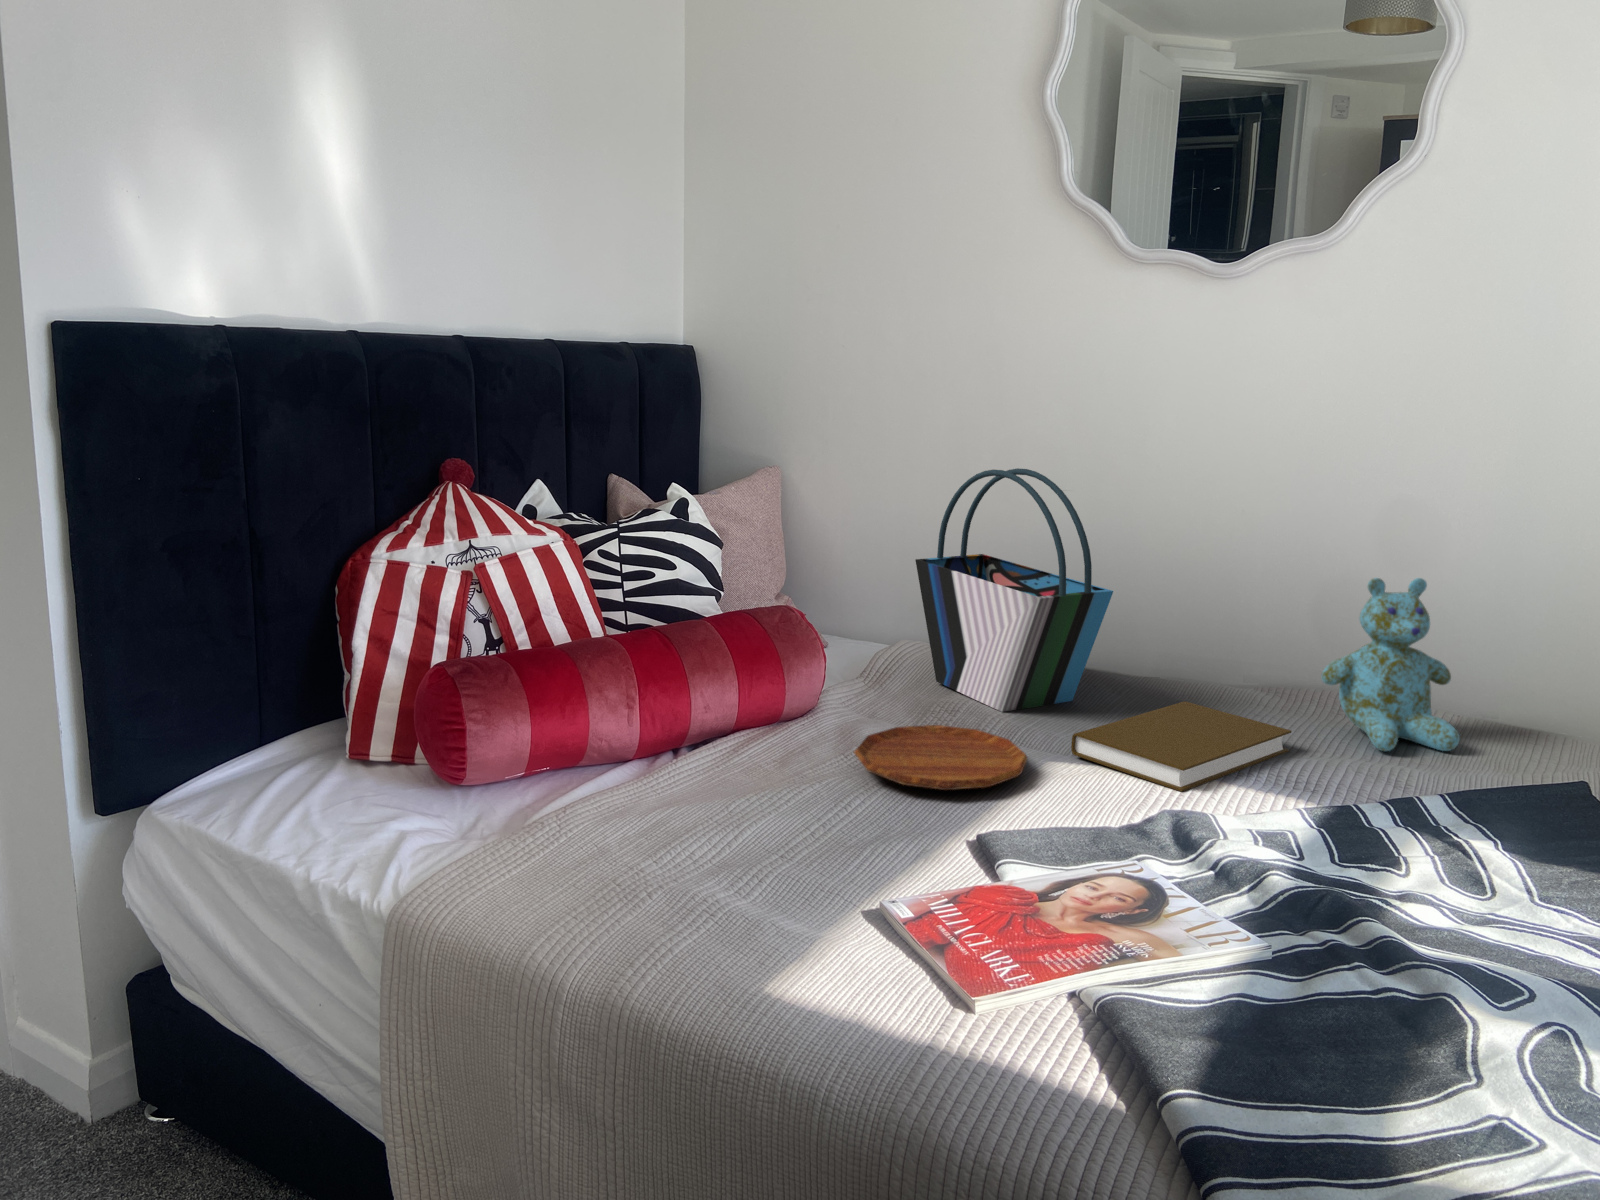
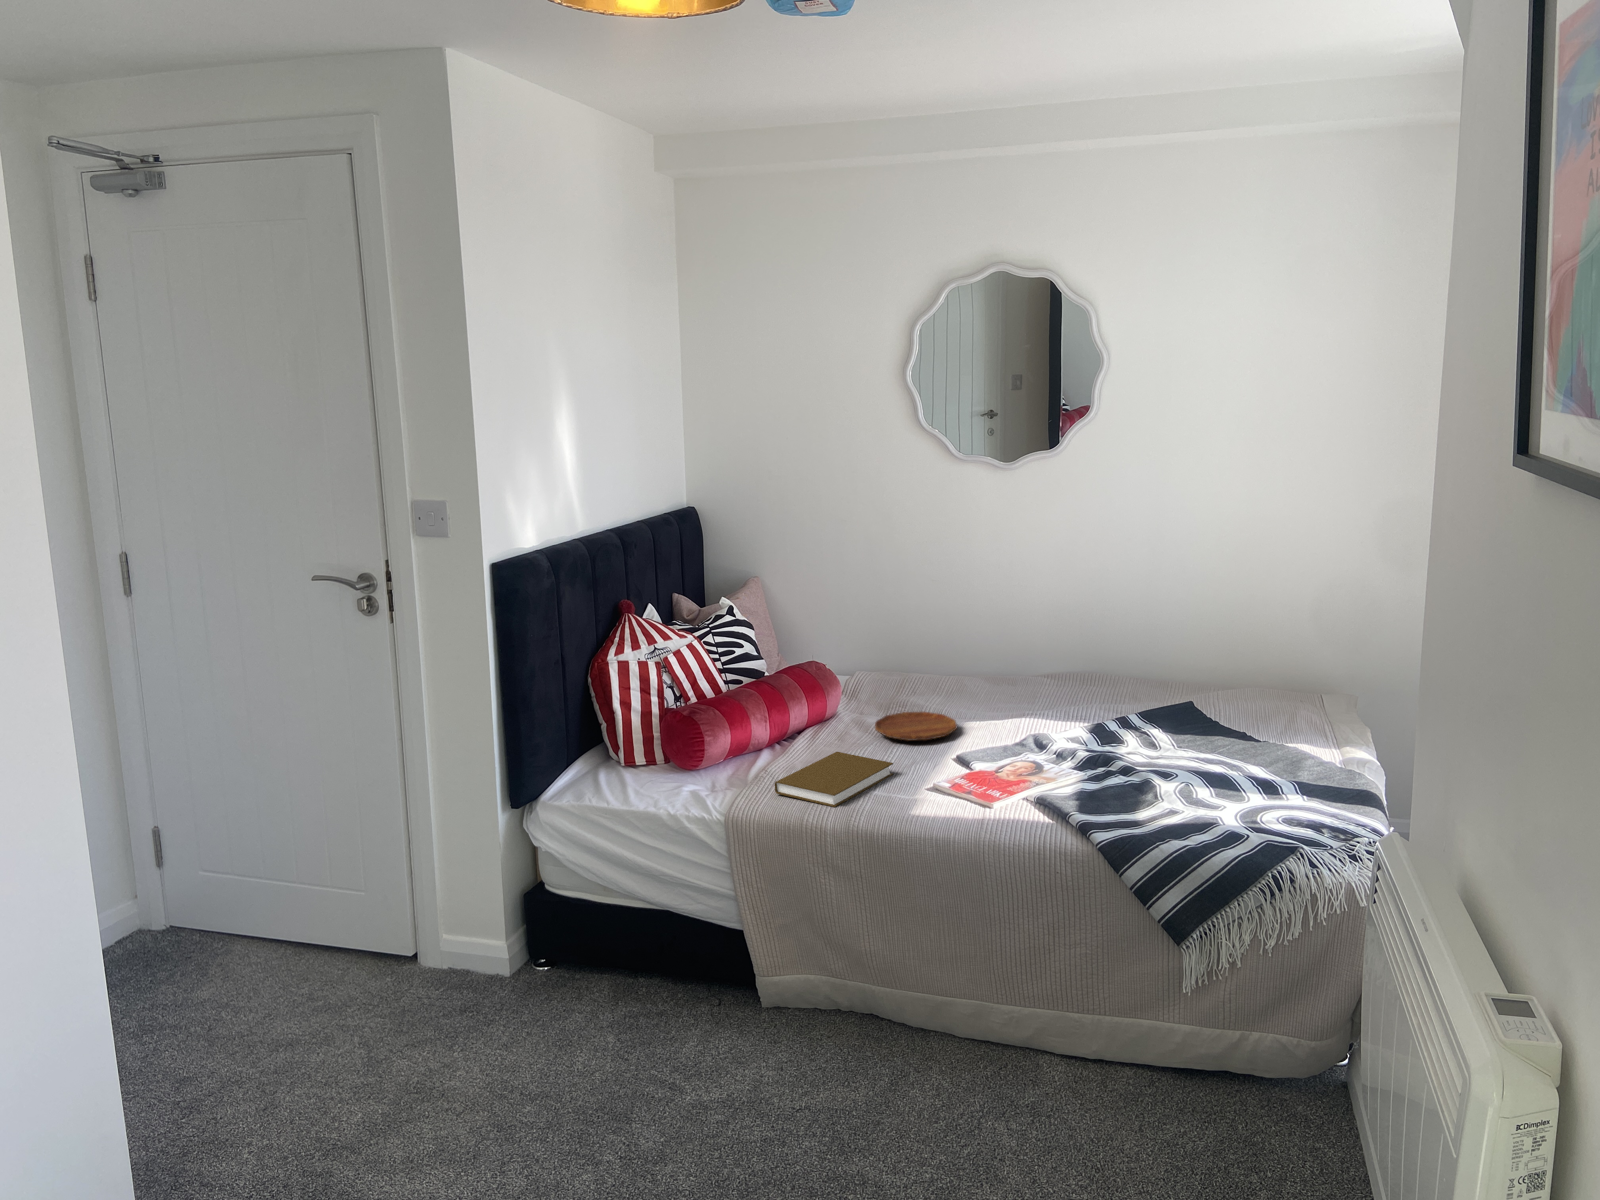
tote bag: present [915,468,1113,712] -> none [861,575,974,702]
stuffed bear: present [1321,578,1460,751] -> none [1077,614,1141,698]
book: present [1071,701,1291,792] -> present [775,752,893,807]

